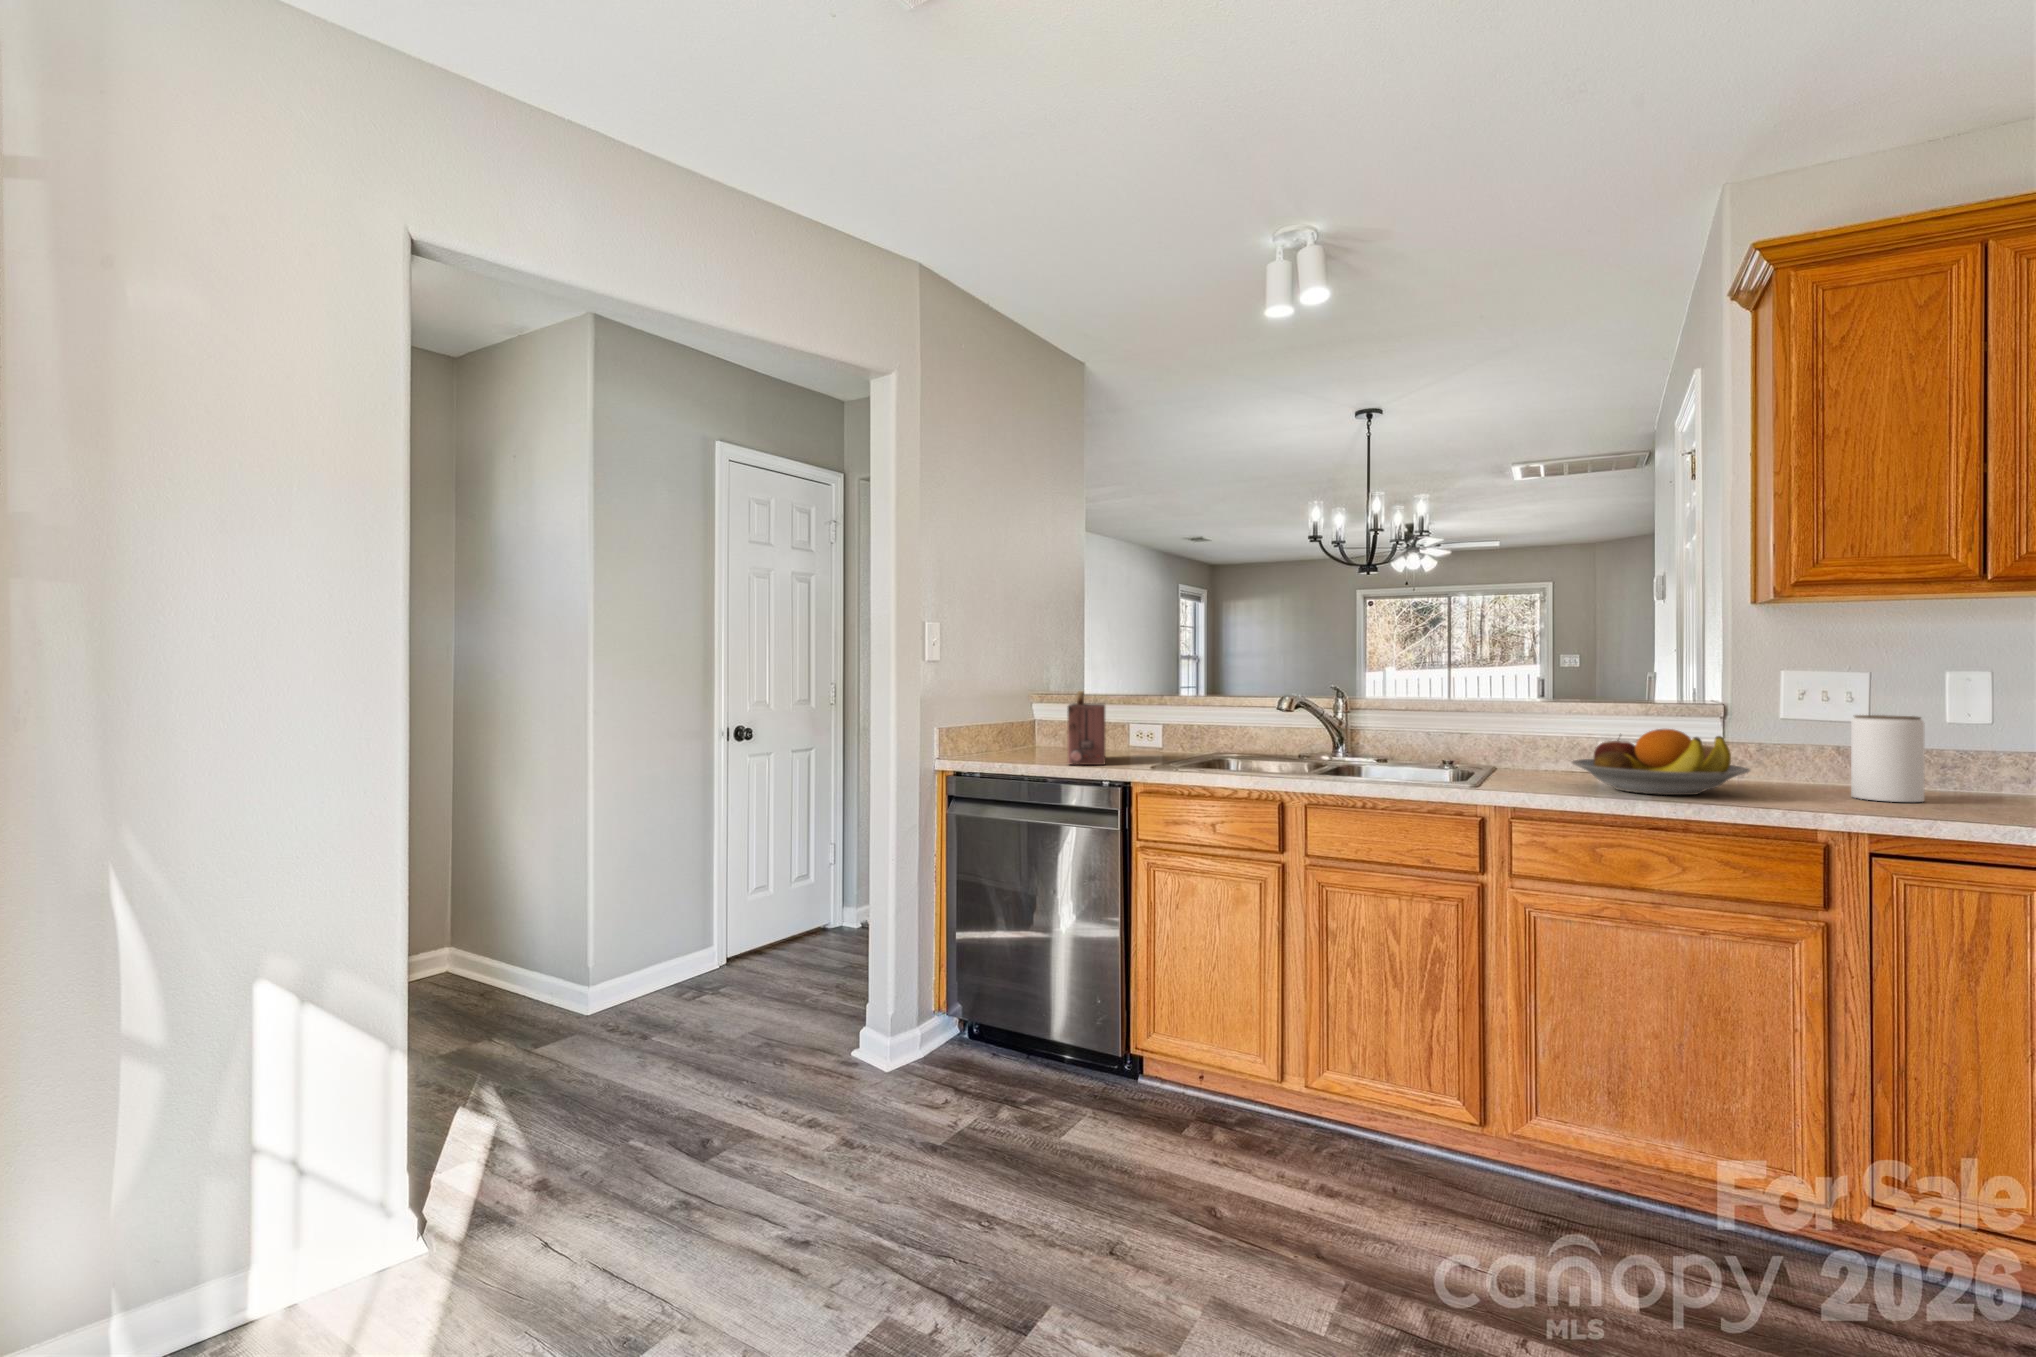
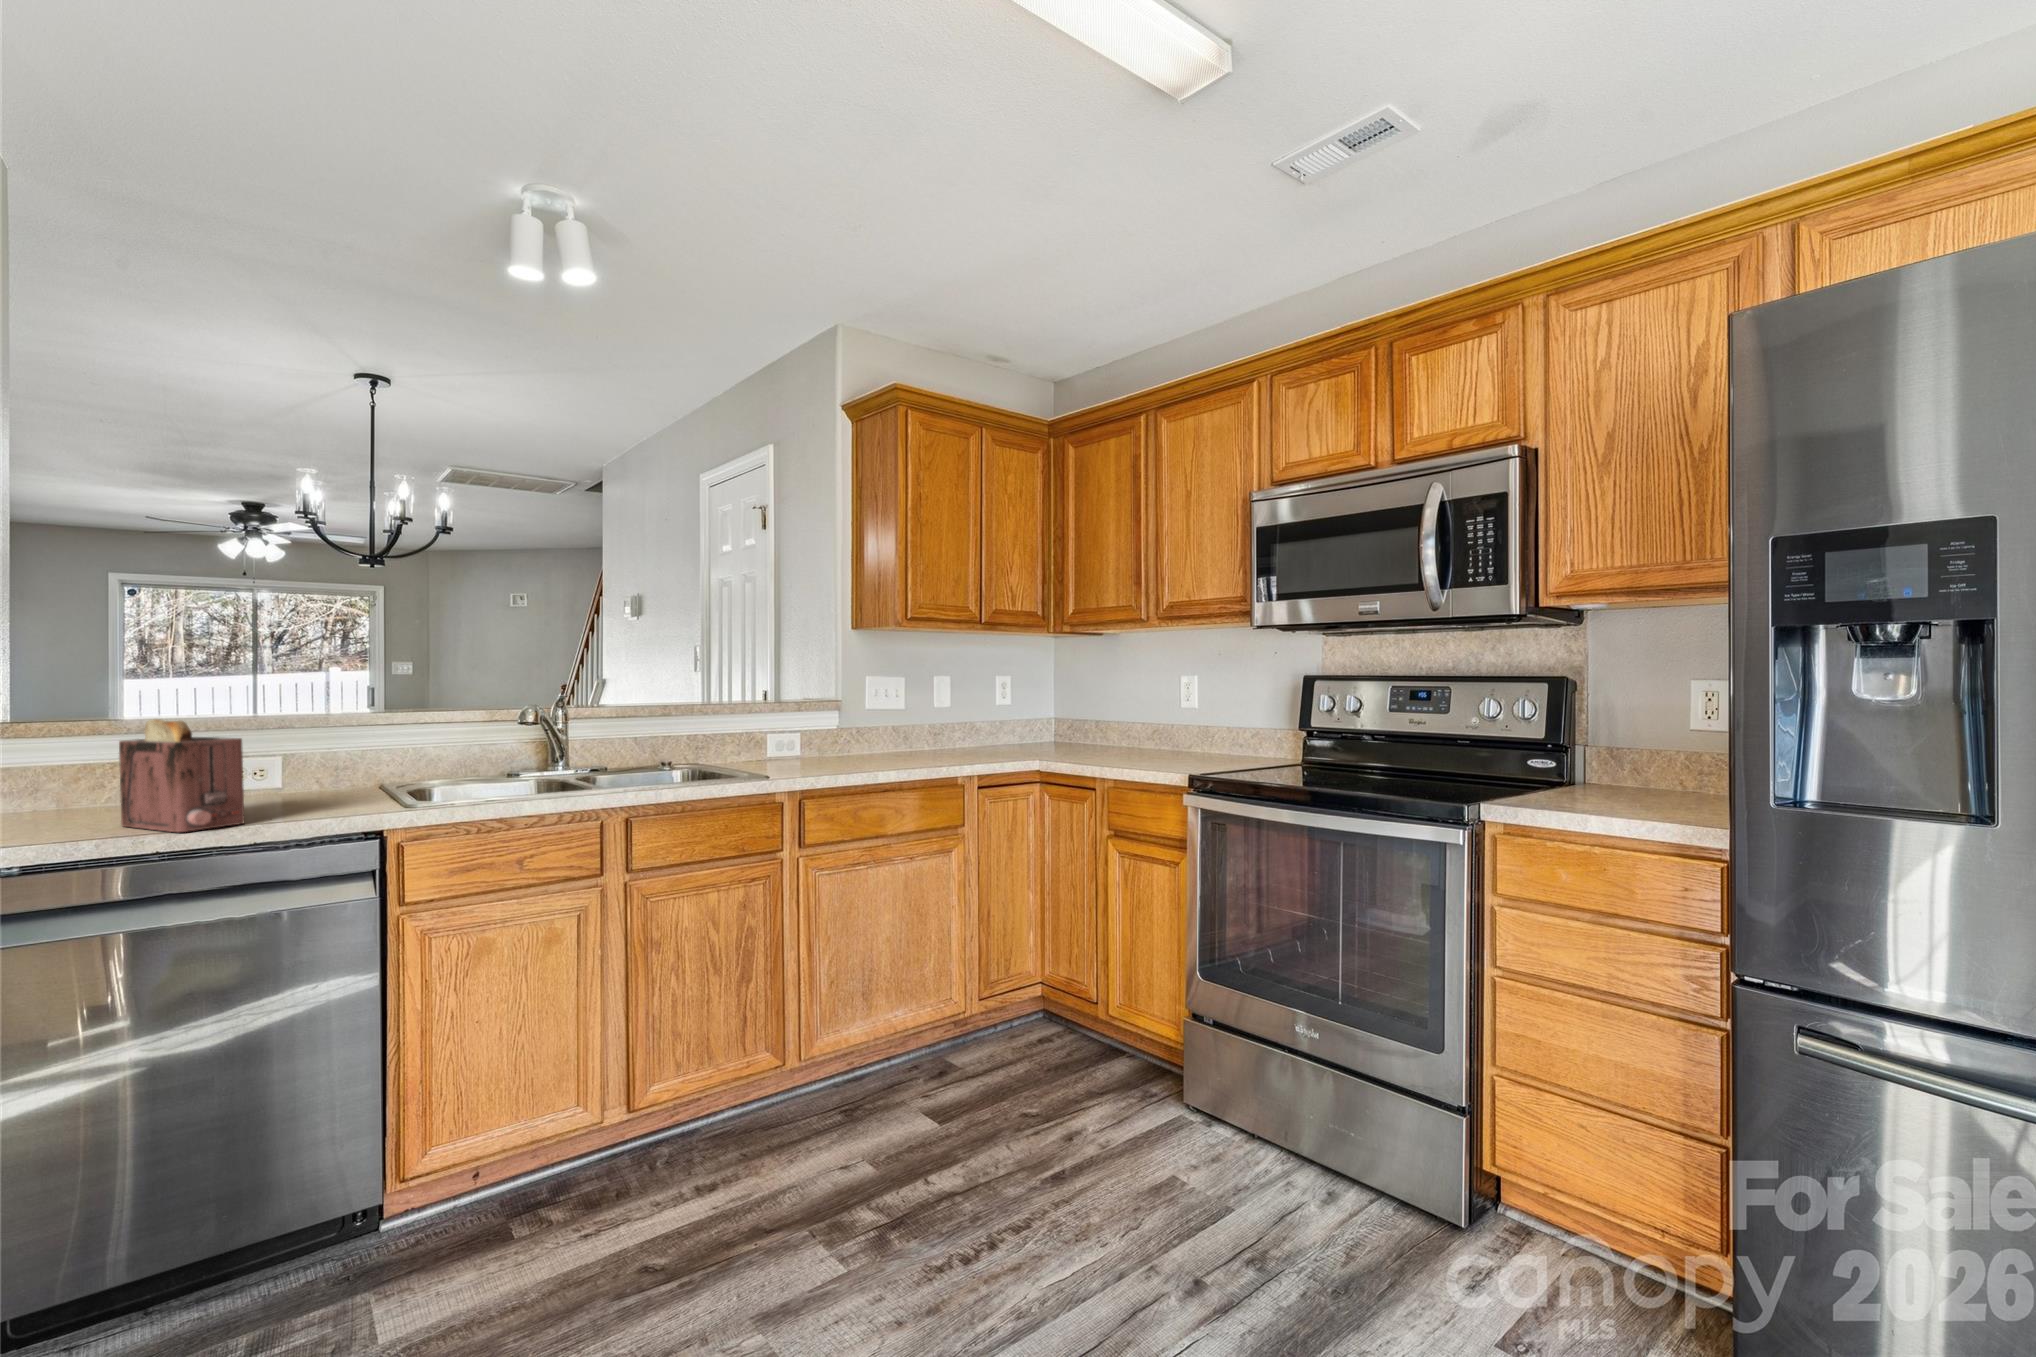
jar: present [1851,715,1924,802] -> none [927,700,962,754]
fruit bowl: present [1572,729,1750,795] -> none [787,717,899,767]

